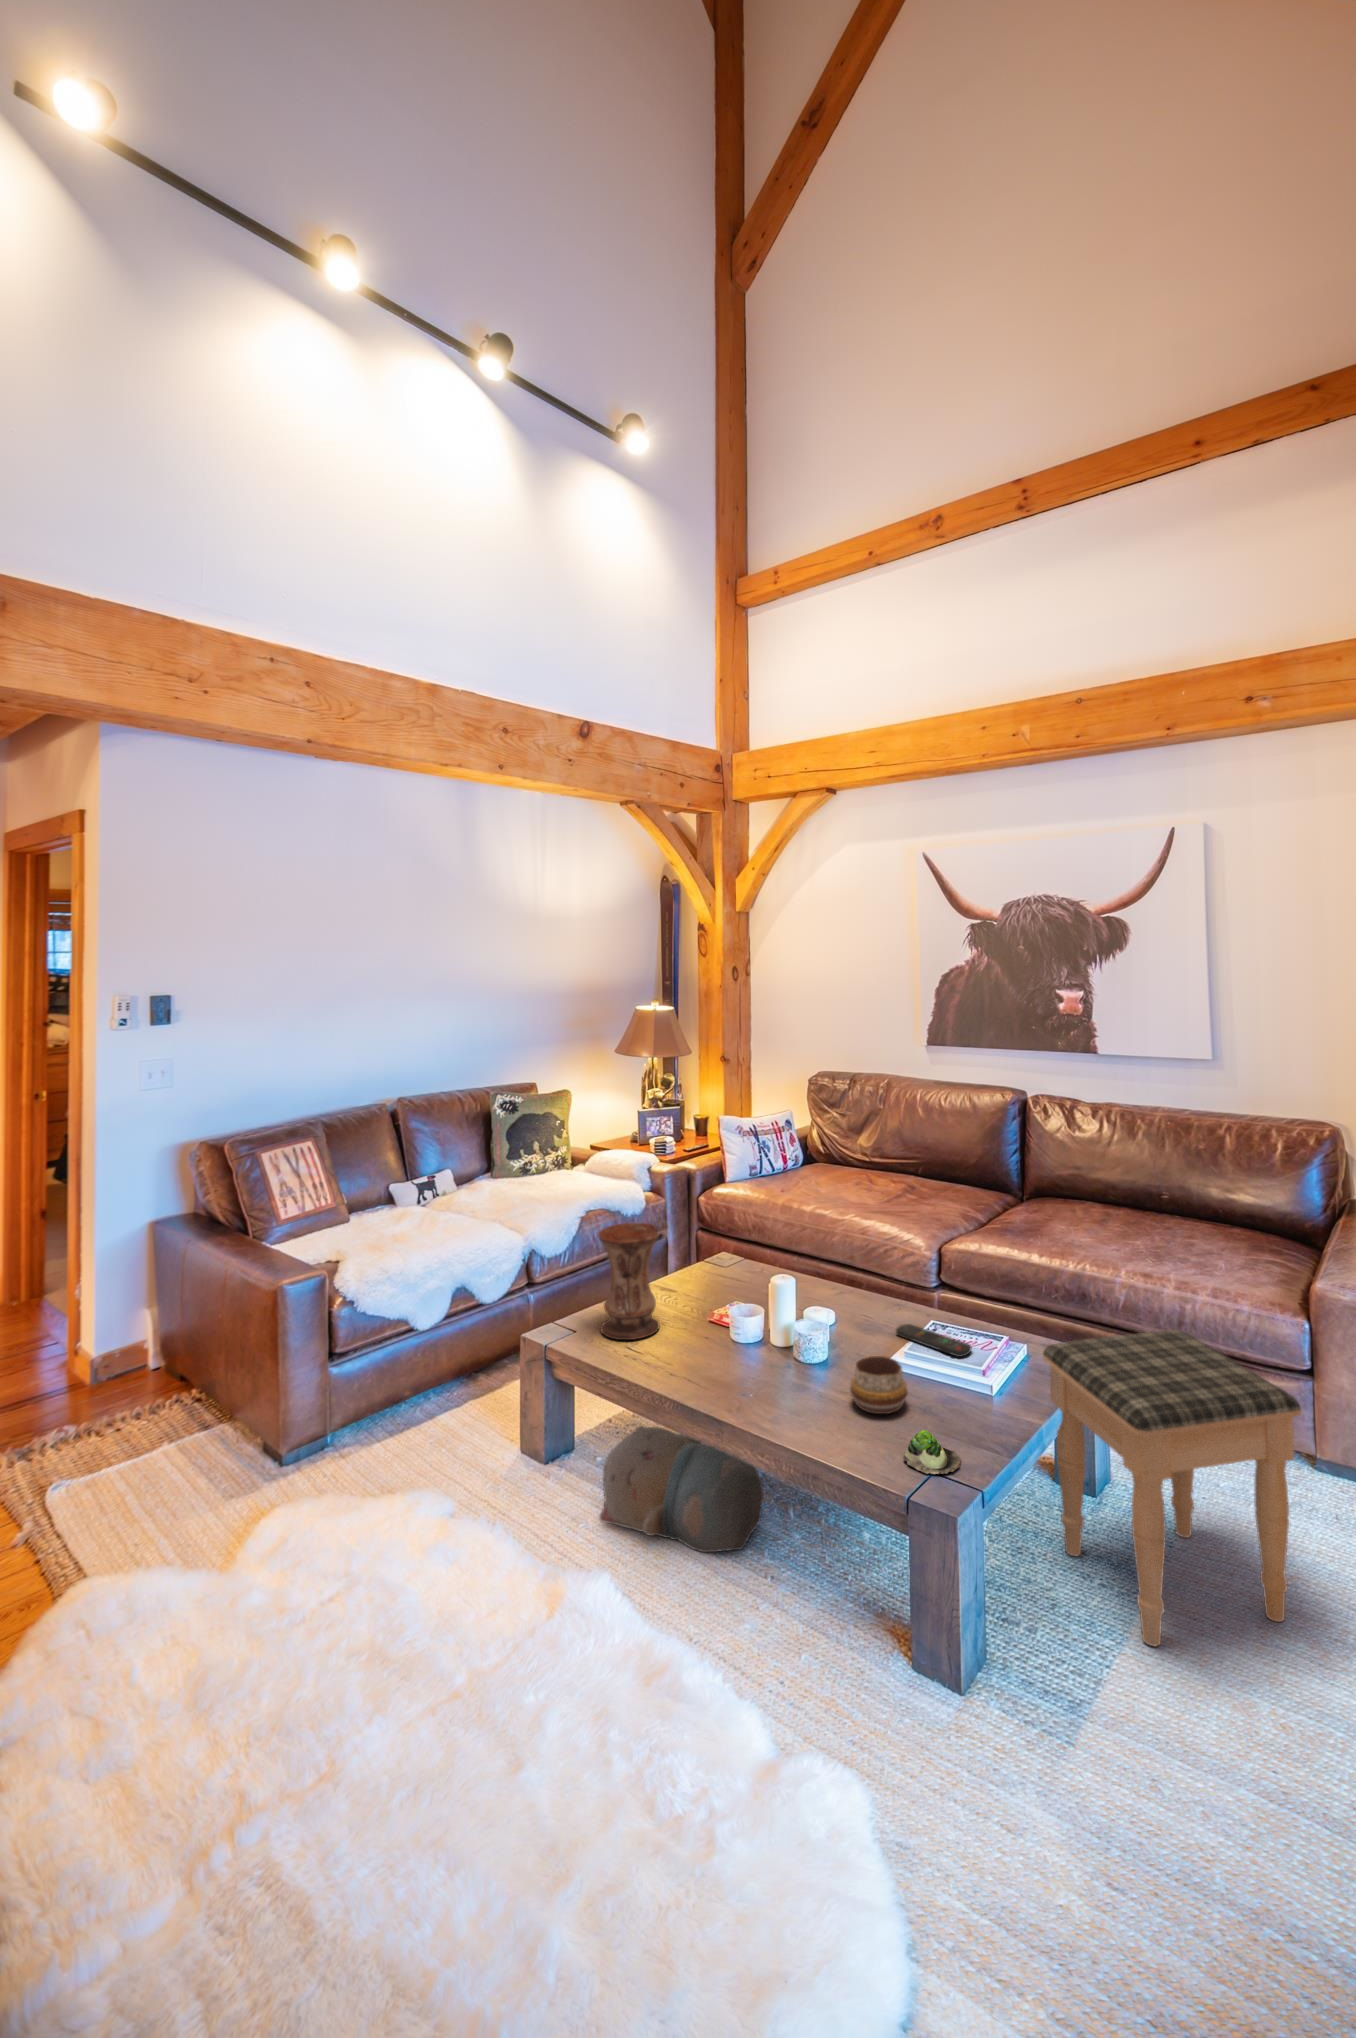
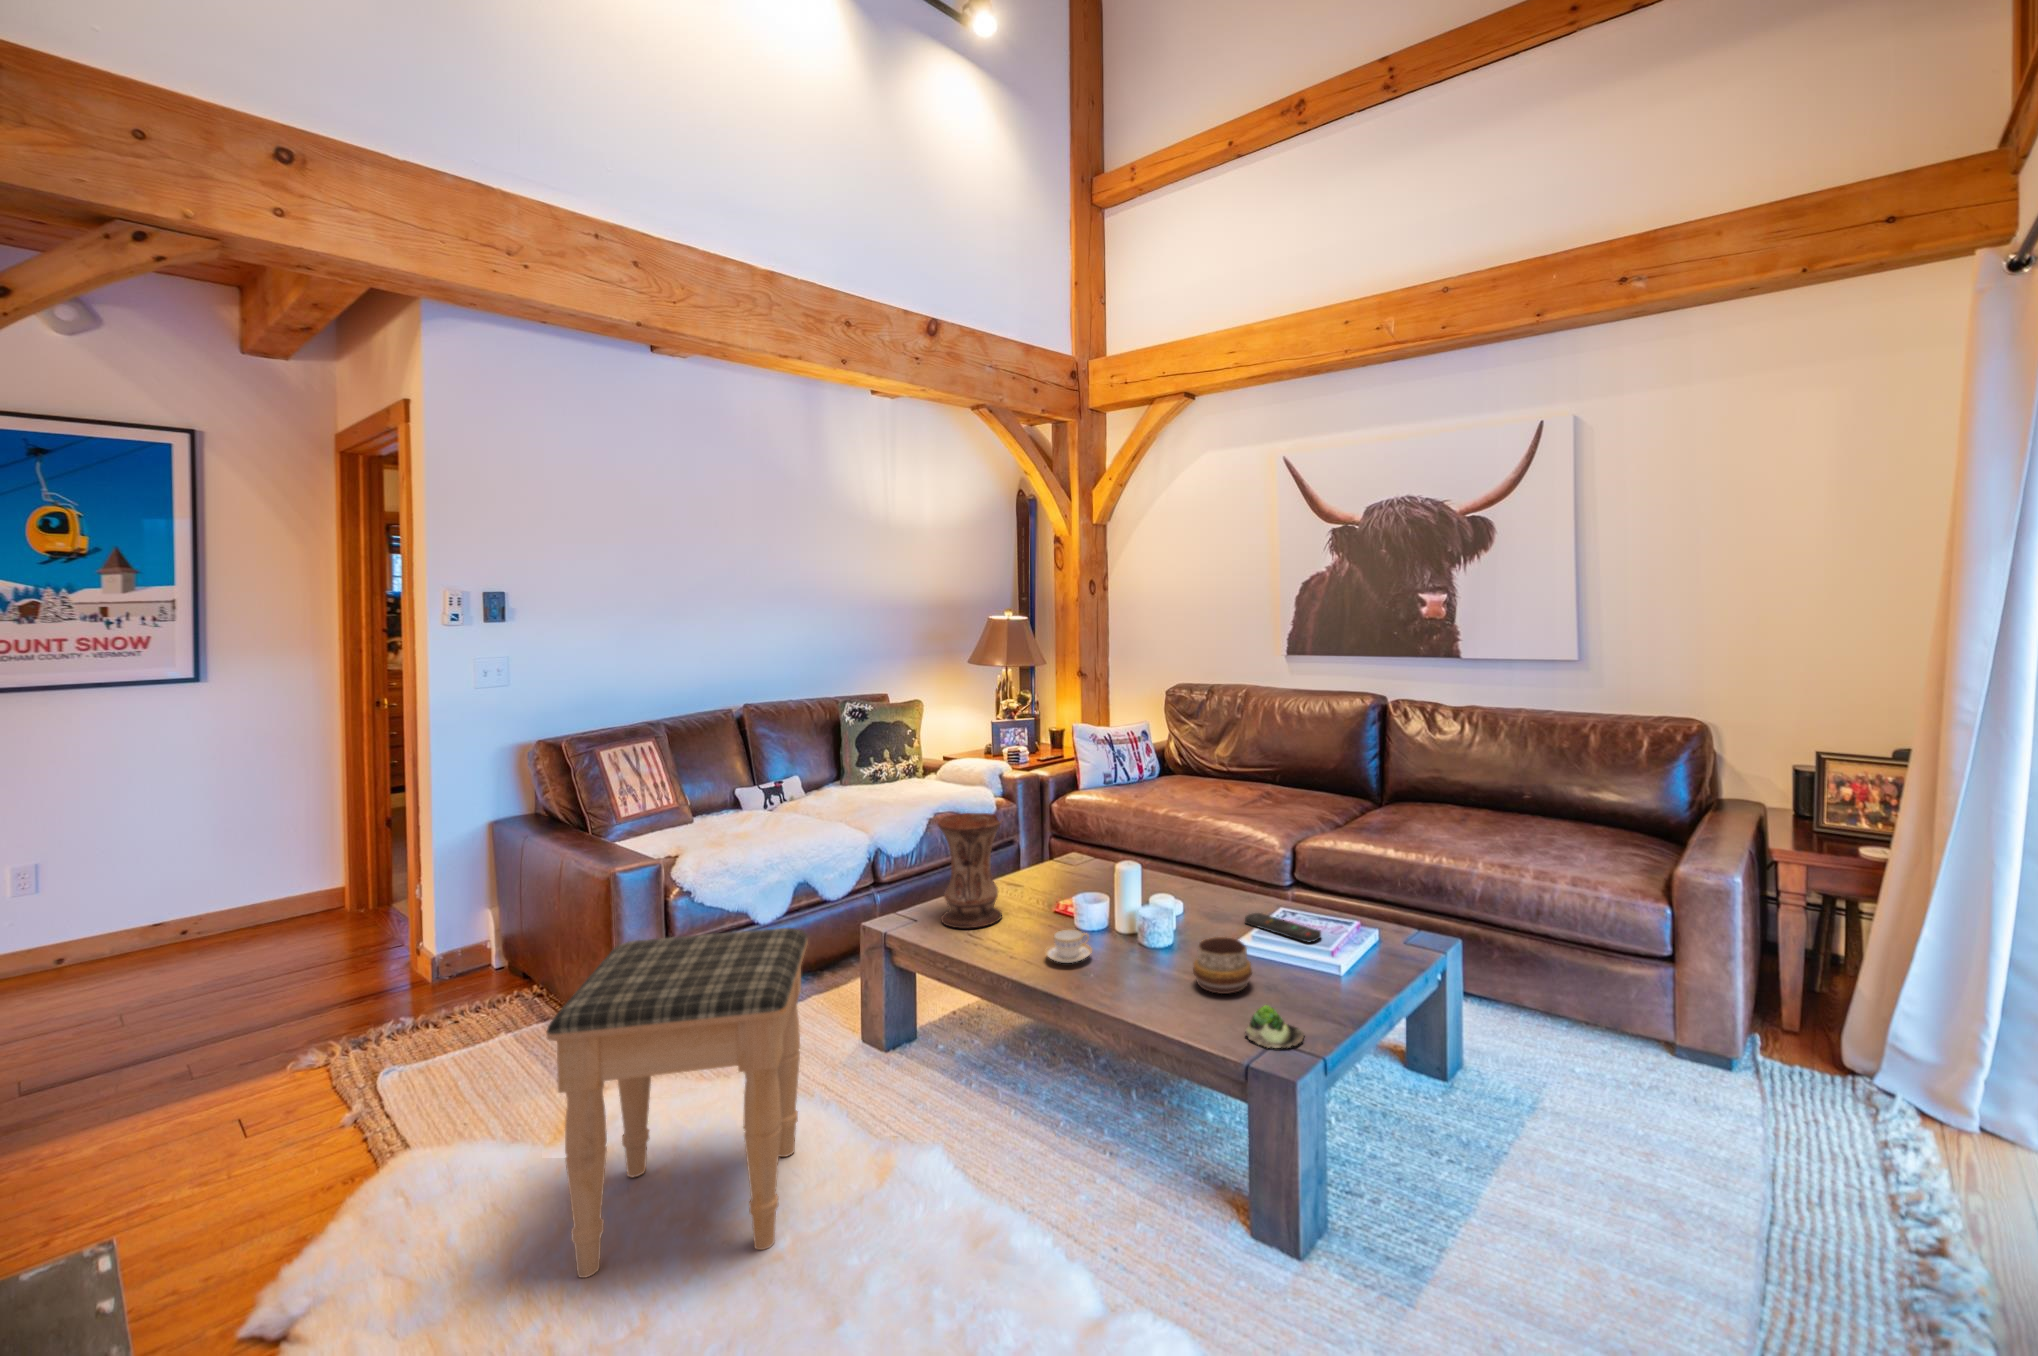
footstool: present [1043,1330,1301,1646] -> present [546,928,808,1278]
teacup: none [705,1345,751,1379] -> present [1045,930,1092,963]
plush toy: present [600,1426,764,1552] -> none [936,1013,1105,1135]

